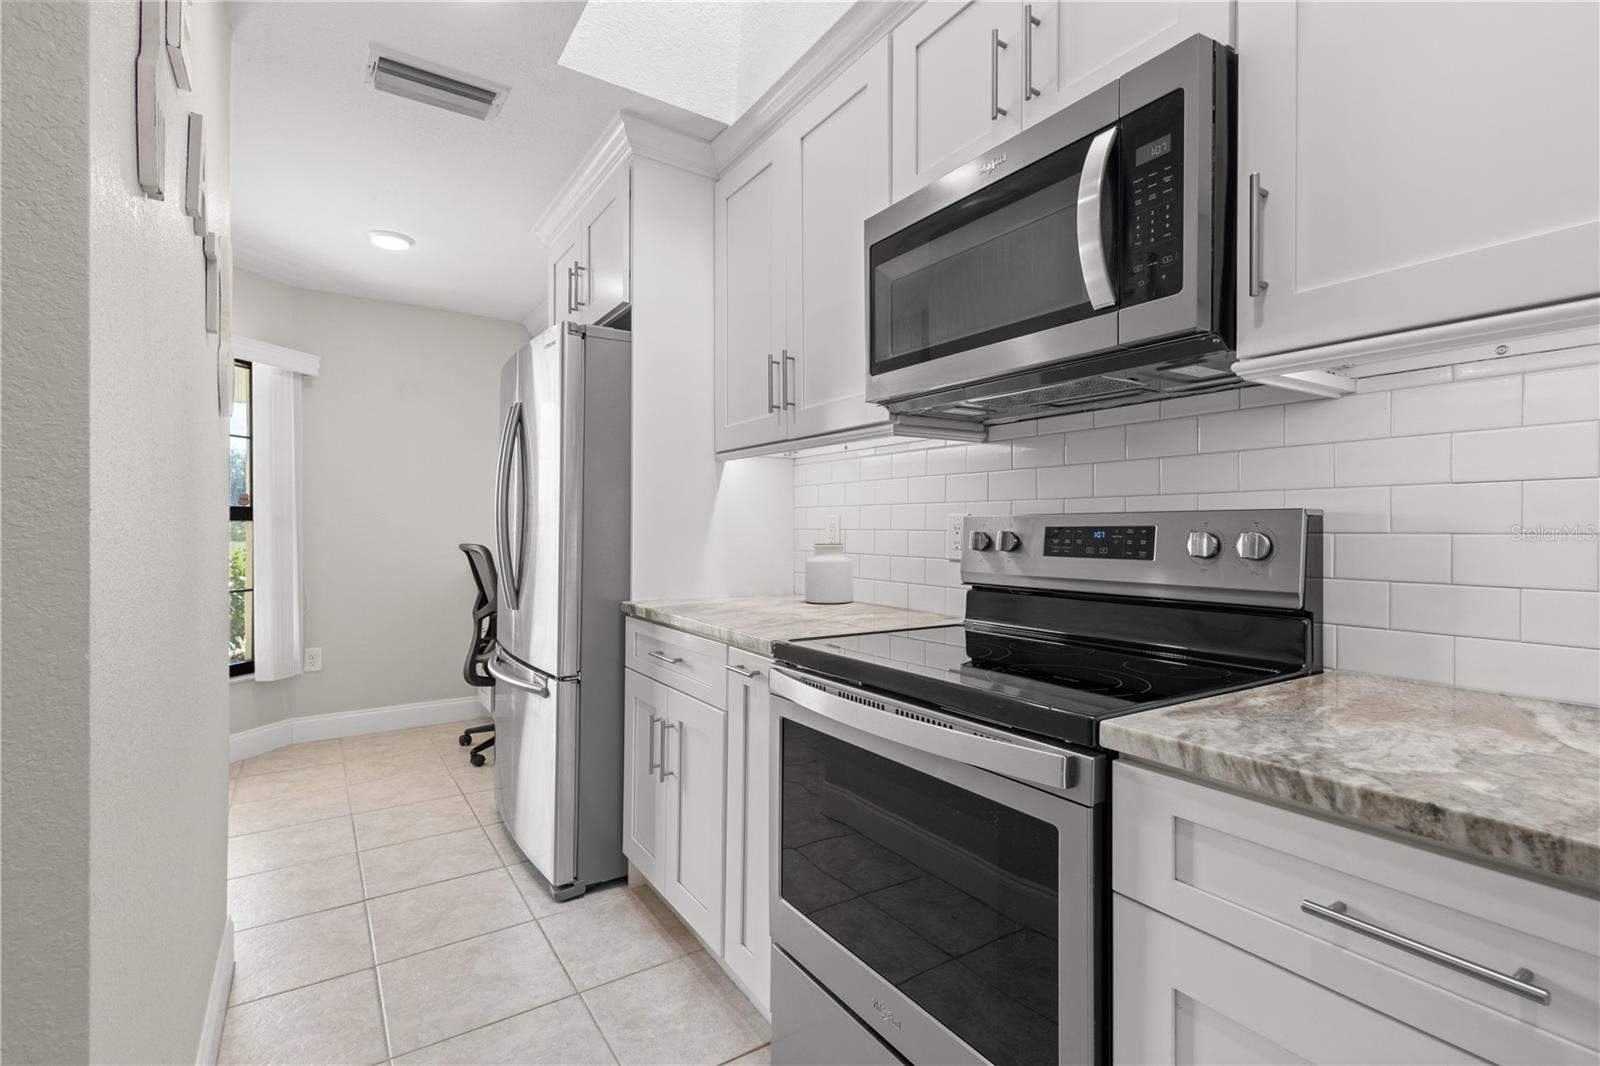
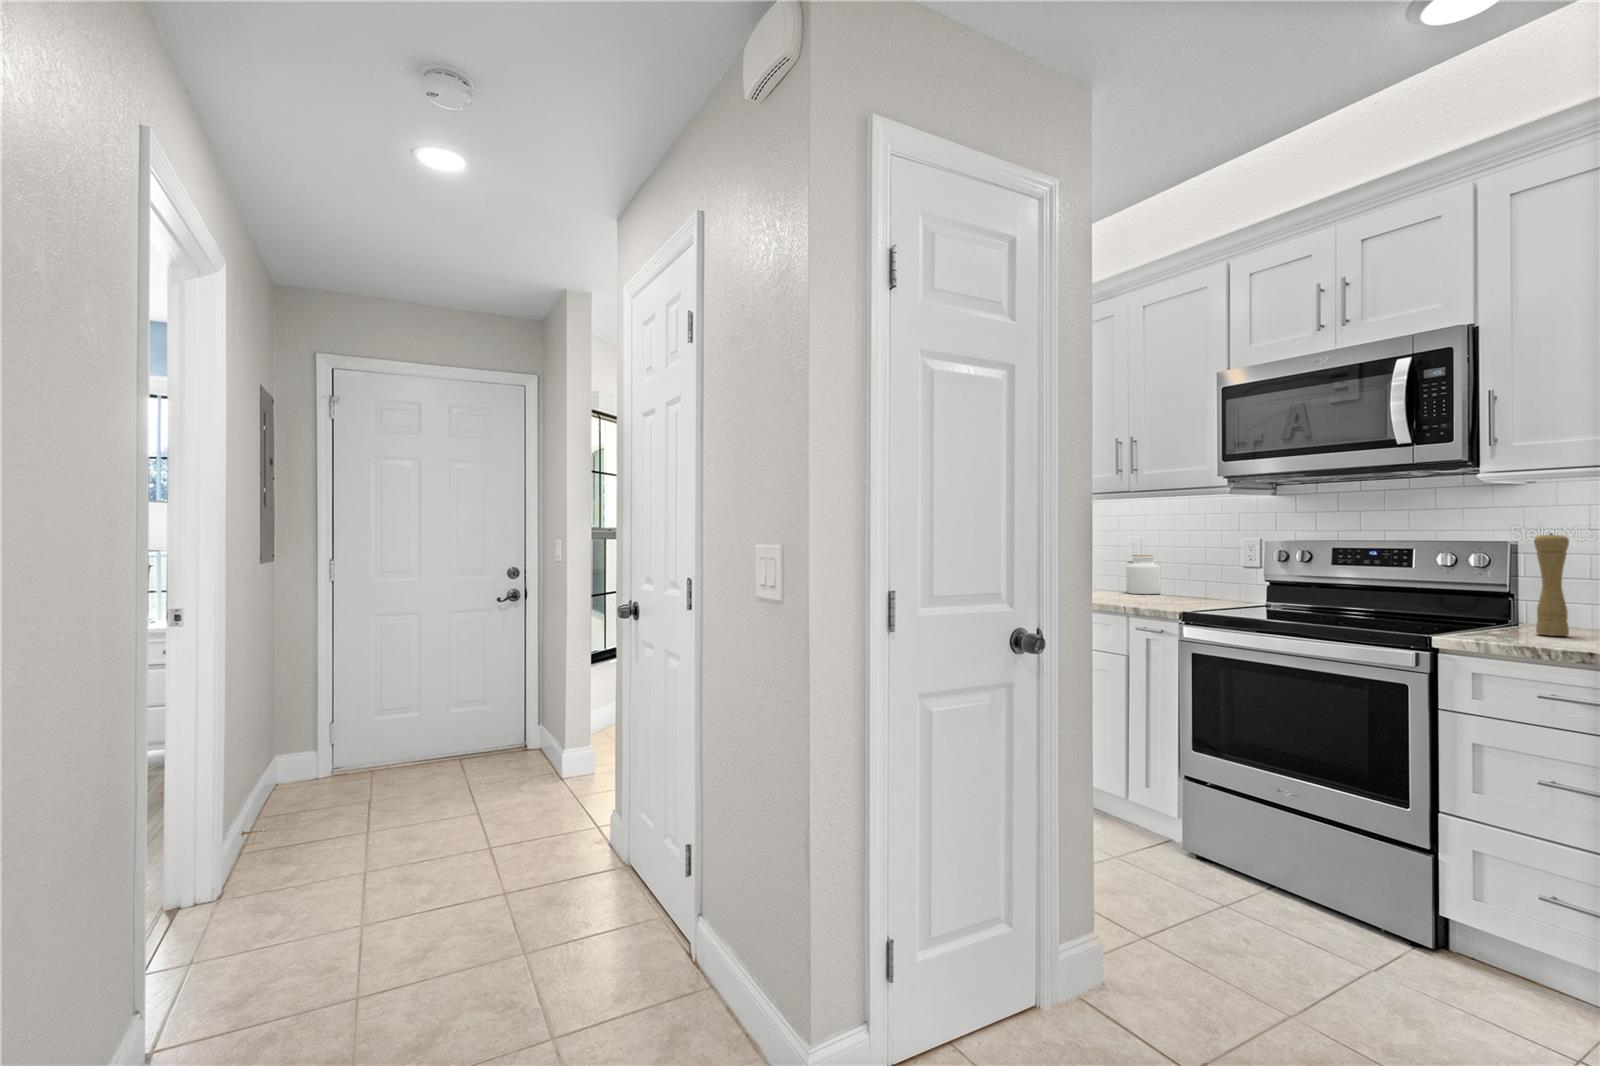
pepper mill: none [1335,479,1406,714] -> present [1534,533,1569,636]

